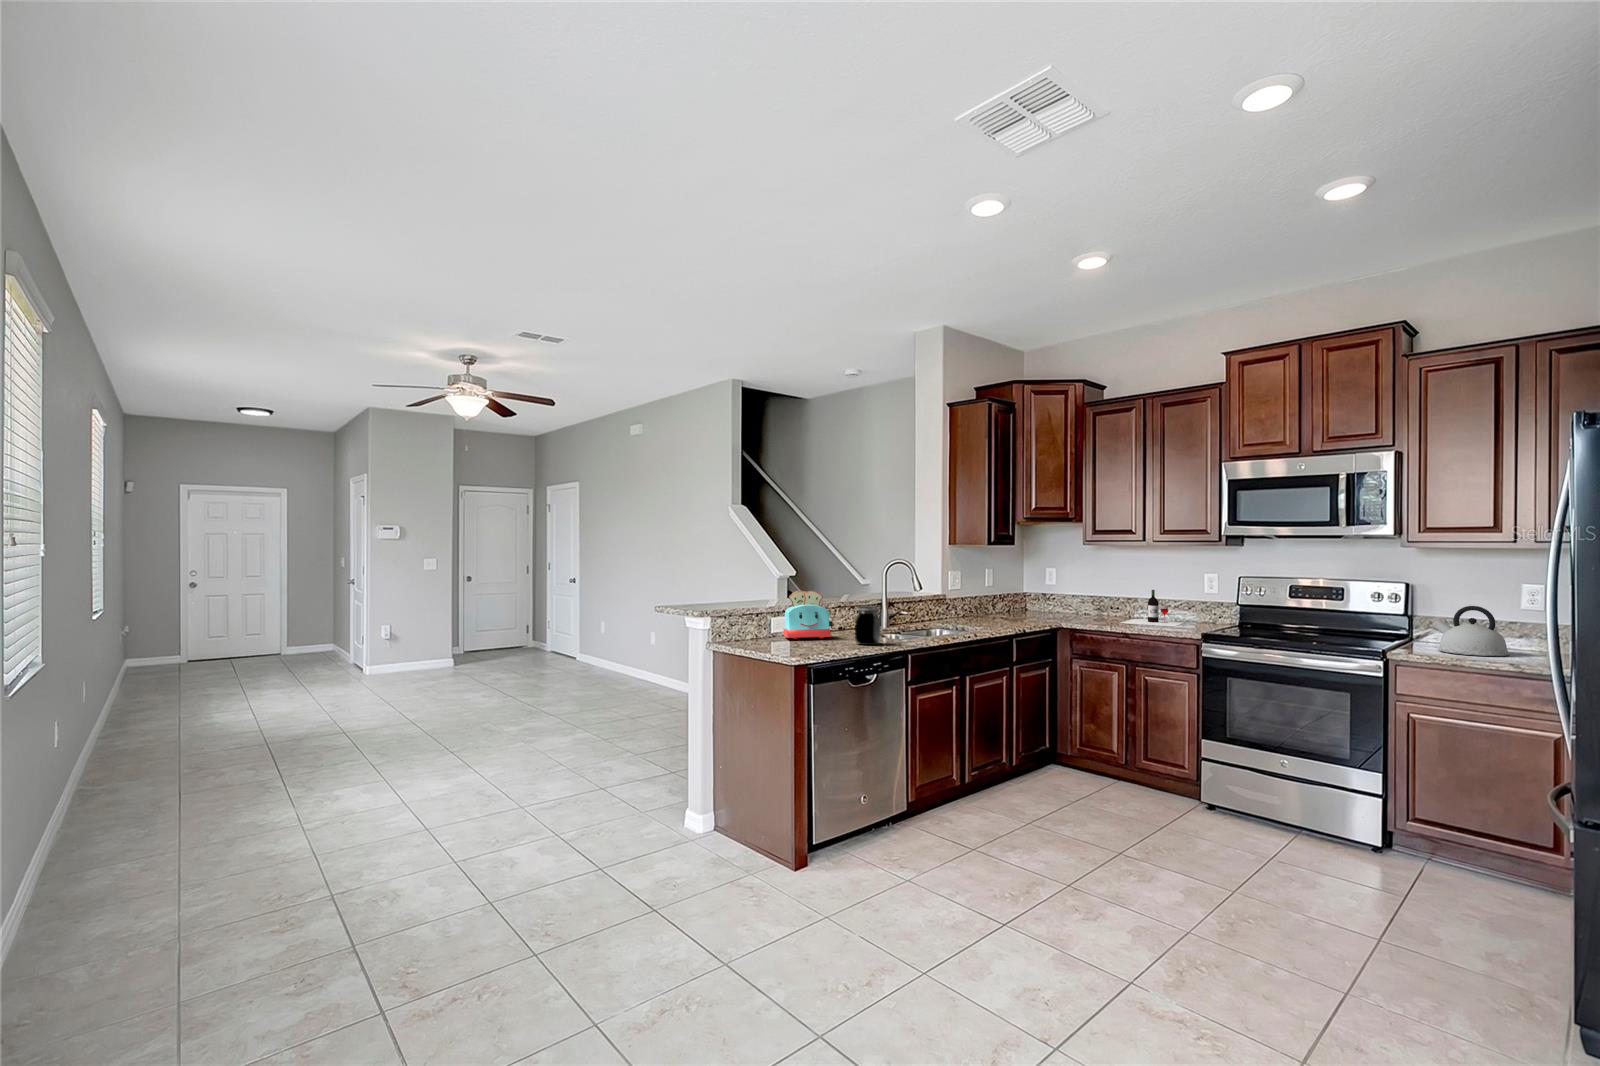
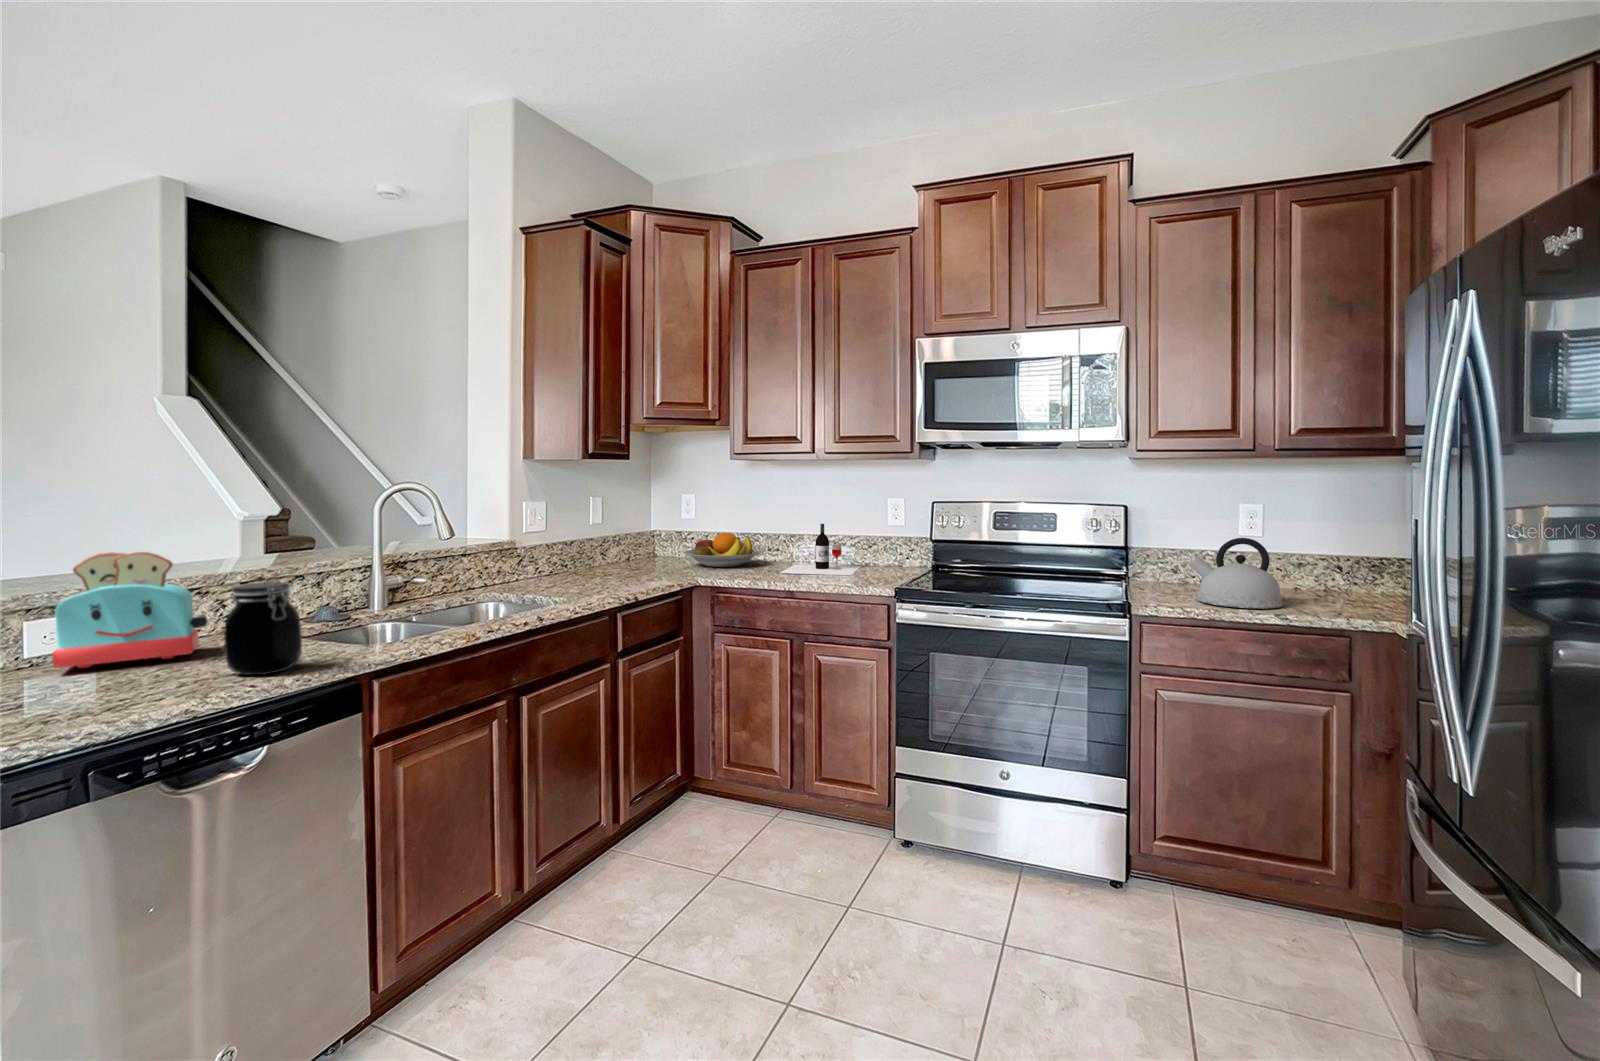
fruit bowl: none [1049,595,1106,618] -> present [684,533,761,567]

